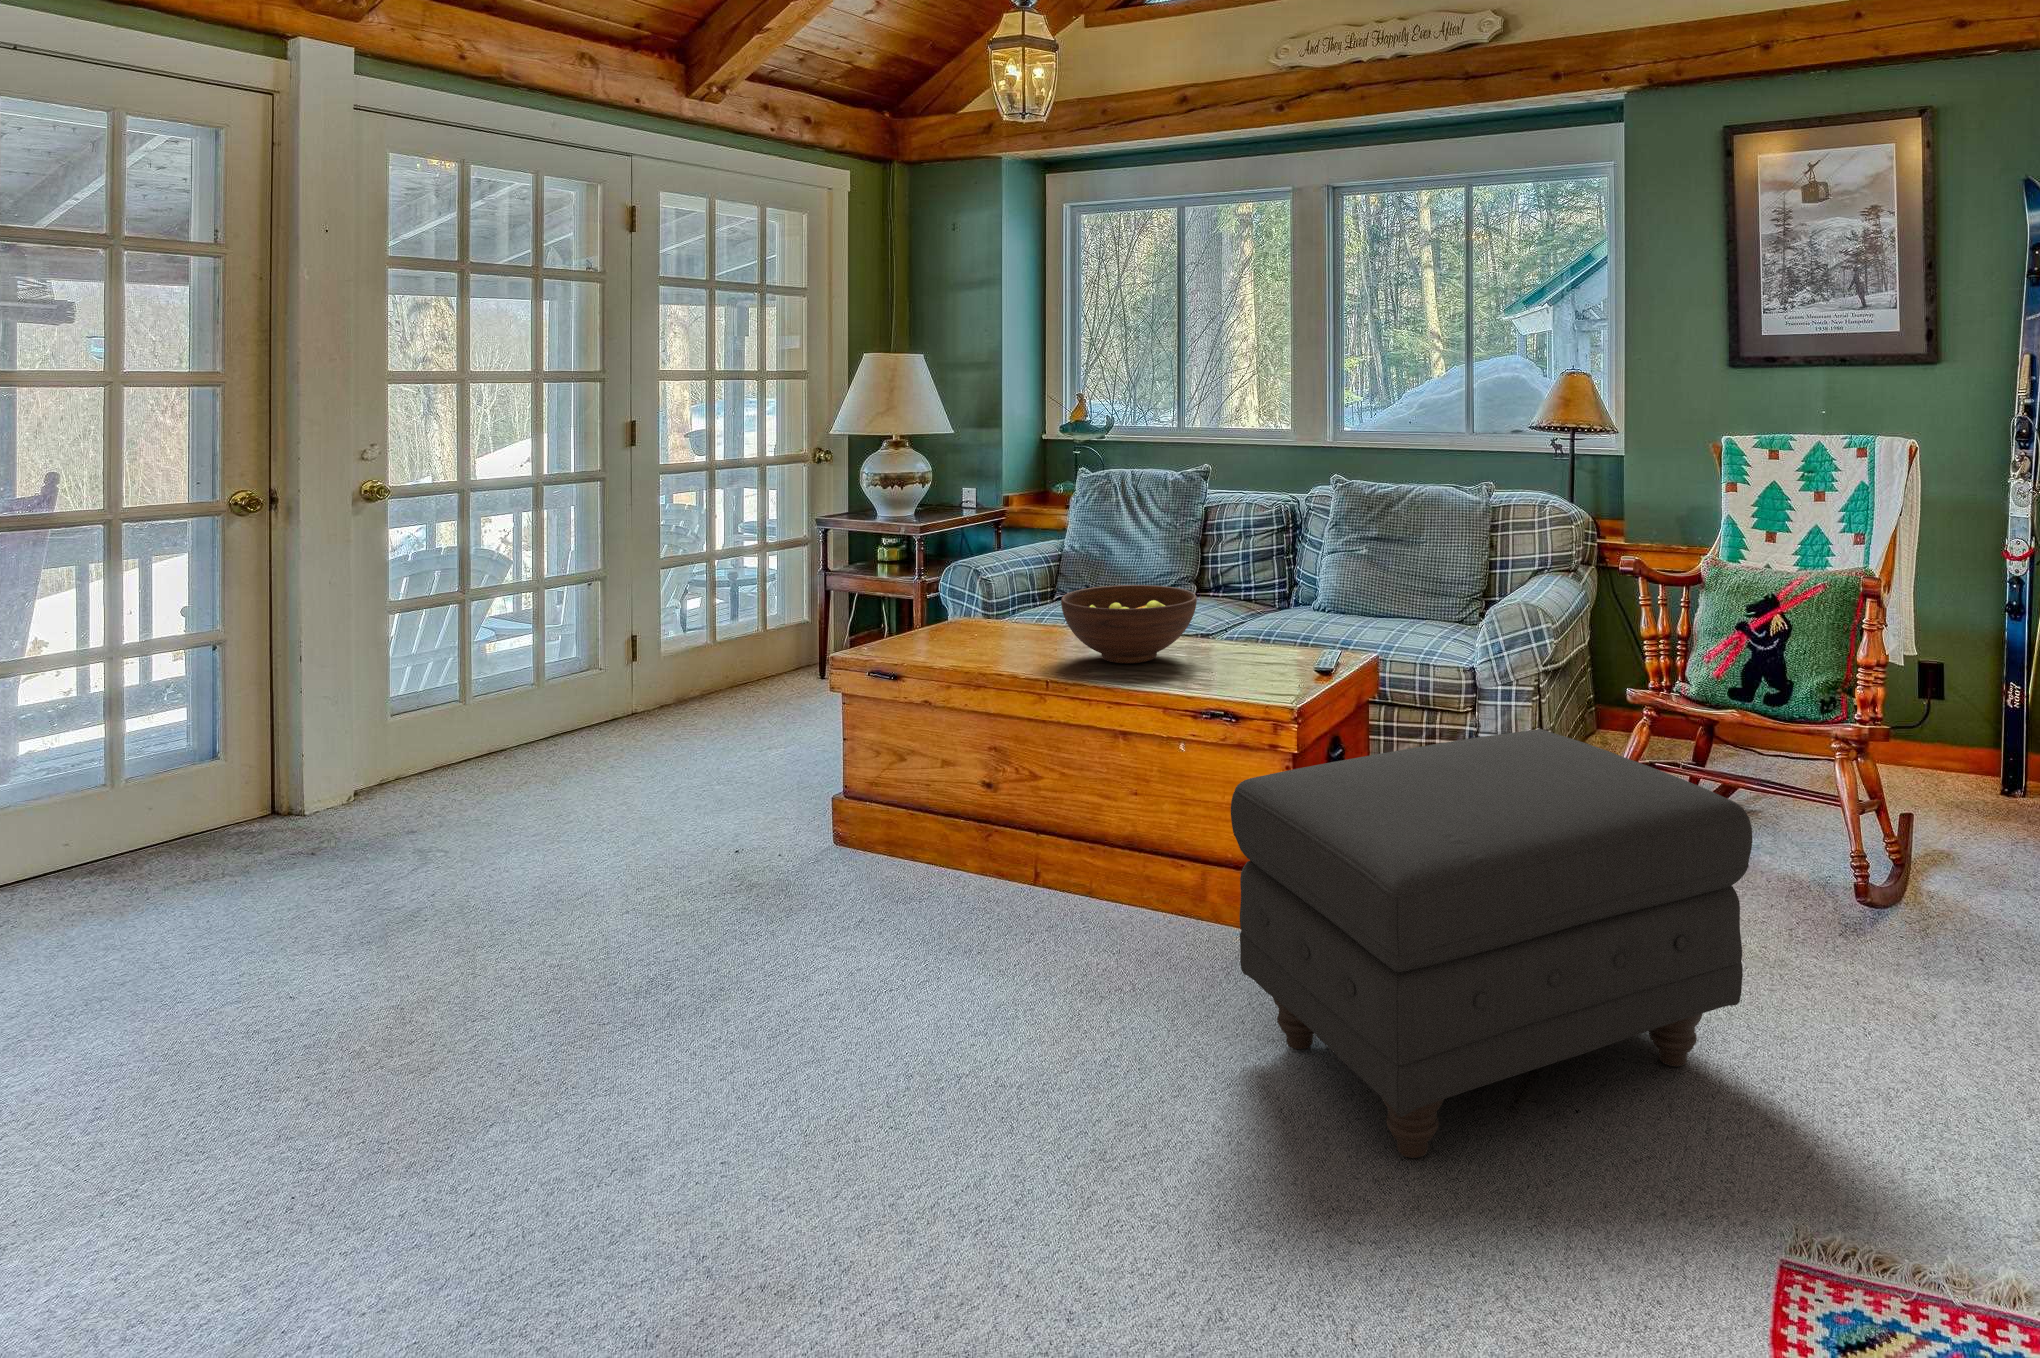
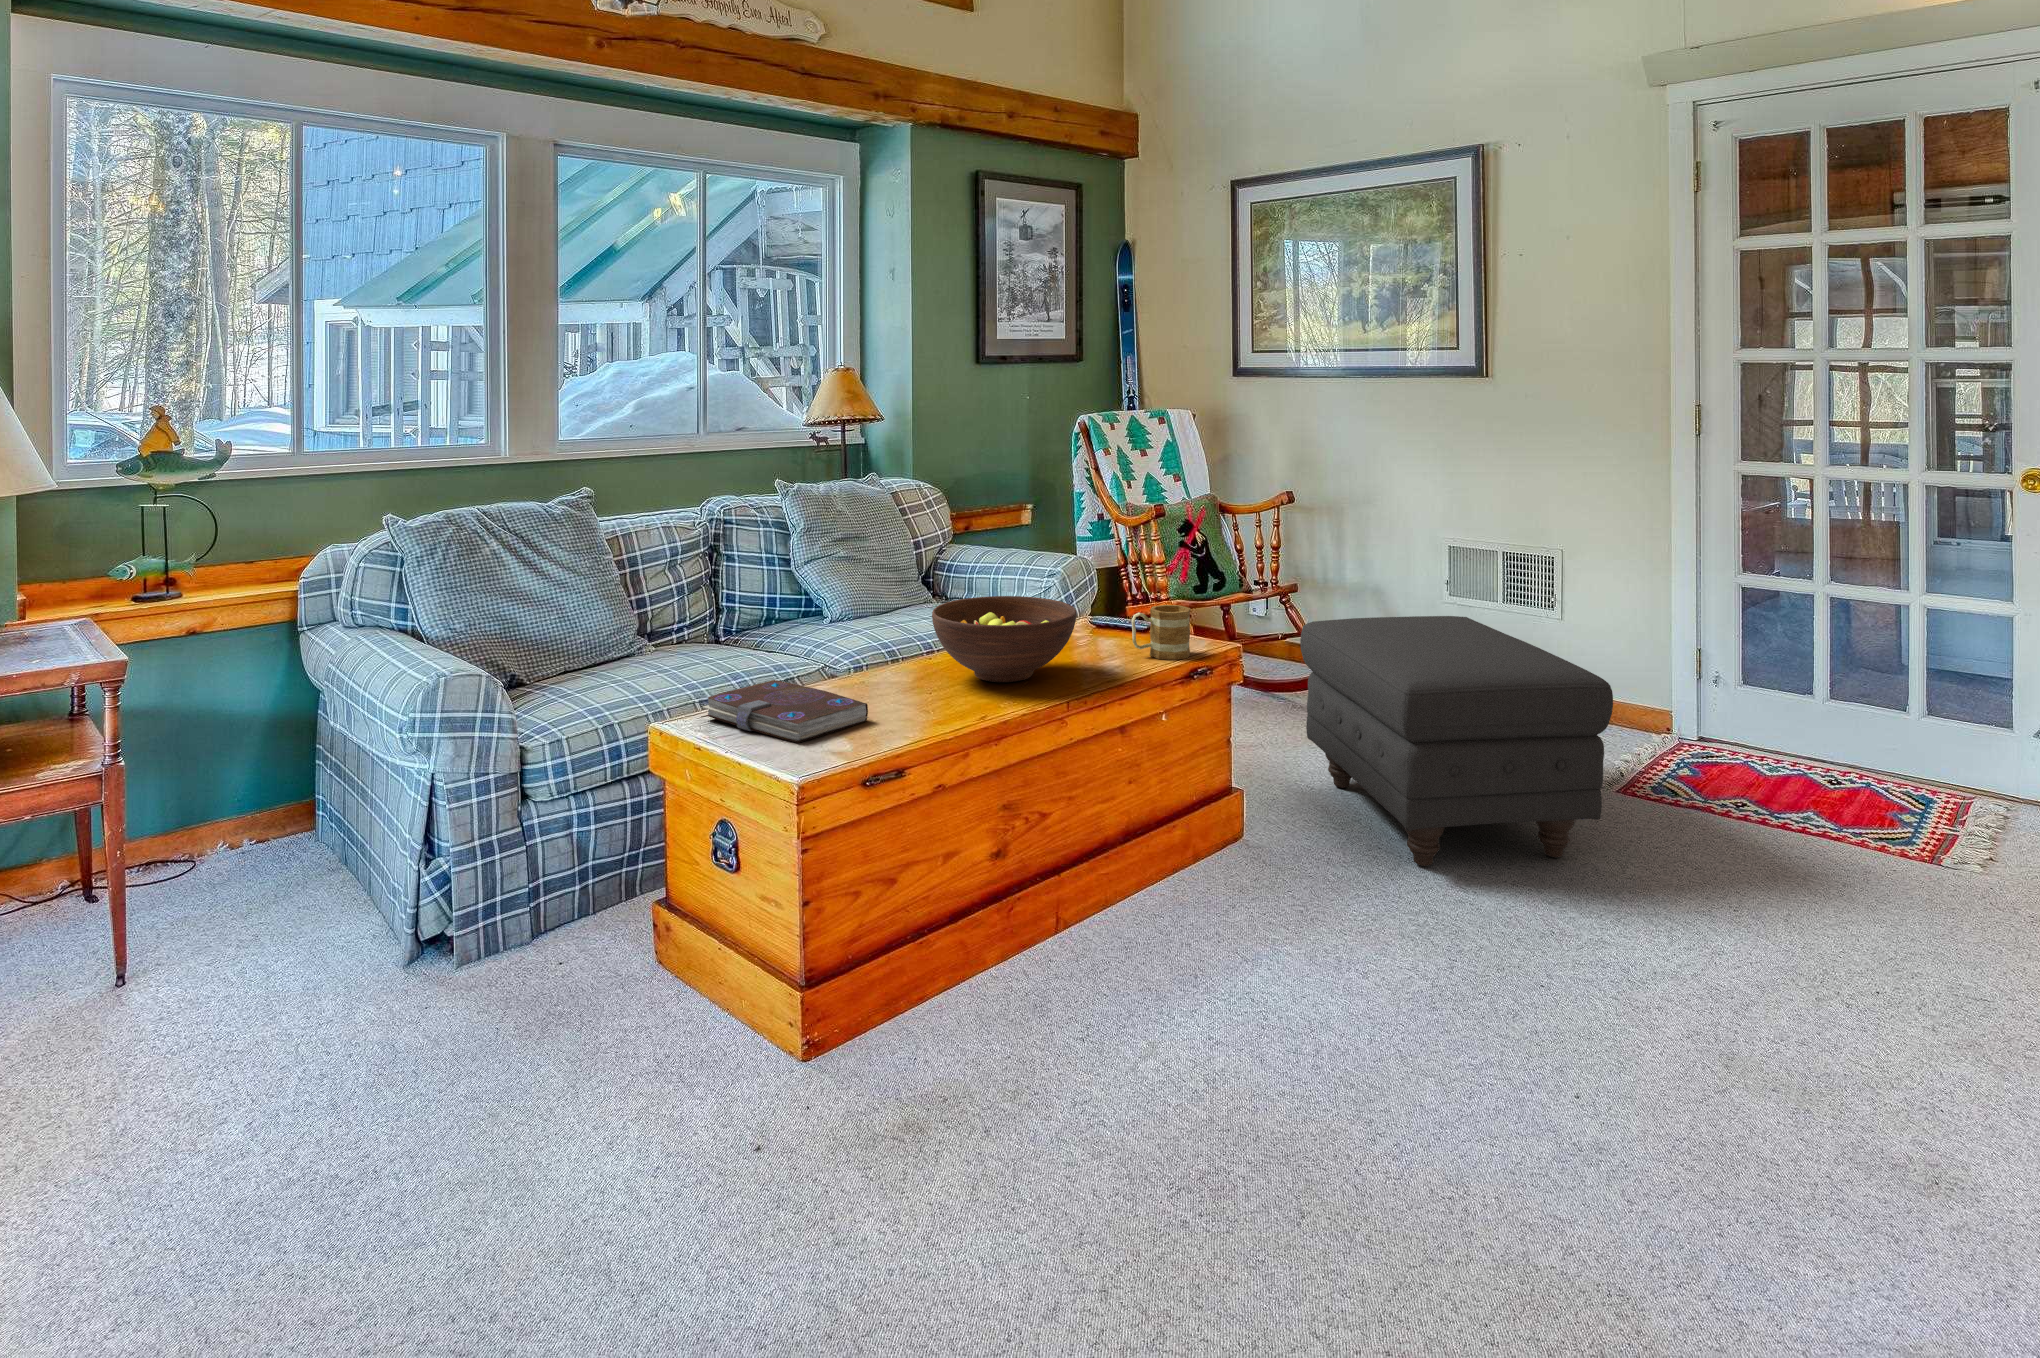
book: none [917,610,1033,649] -> present [703,680,868,743]
mug: none [1232,632,1277,694] -> present [1132,605,1190,660]

